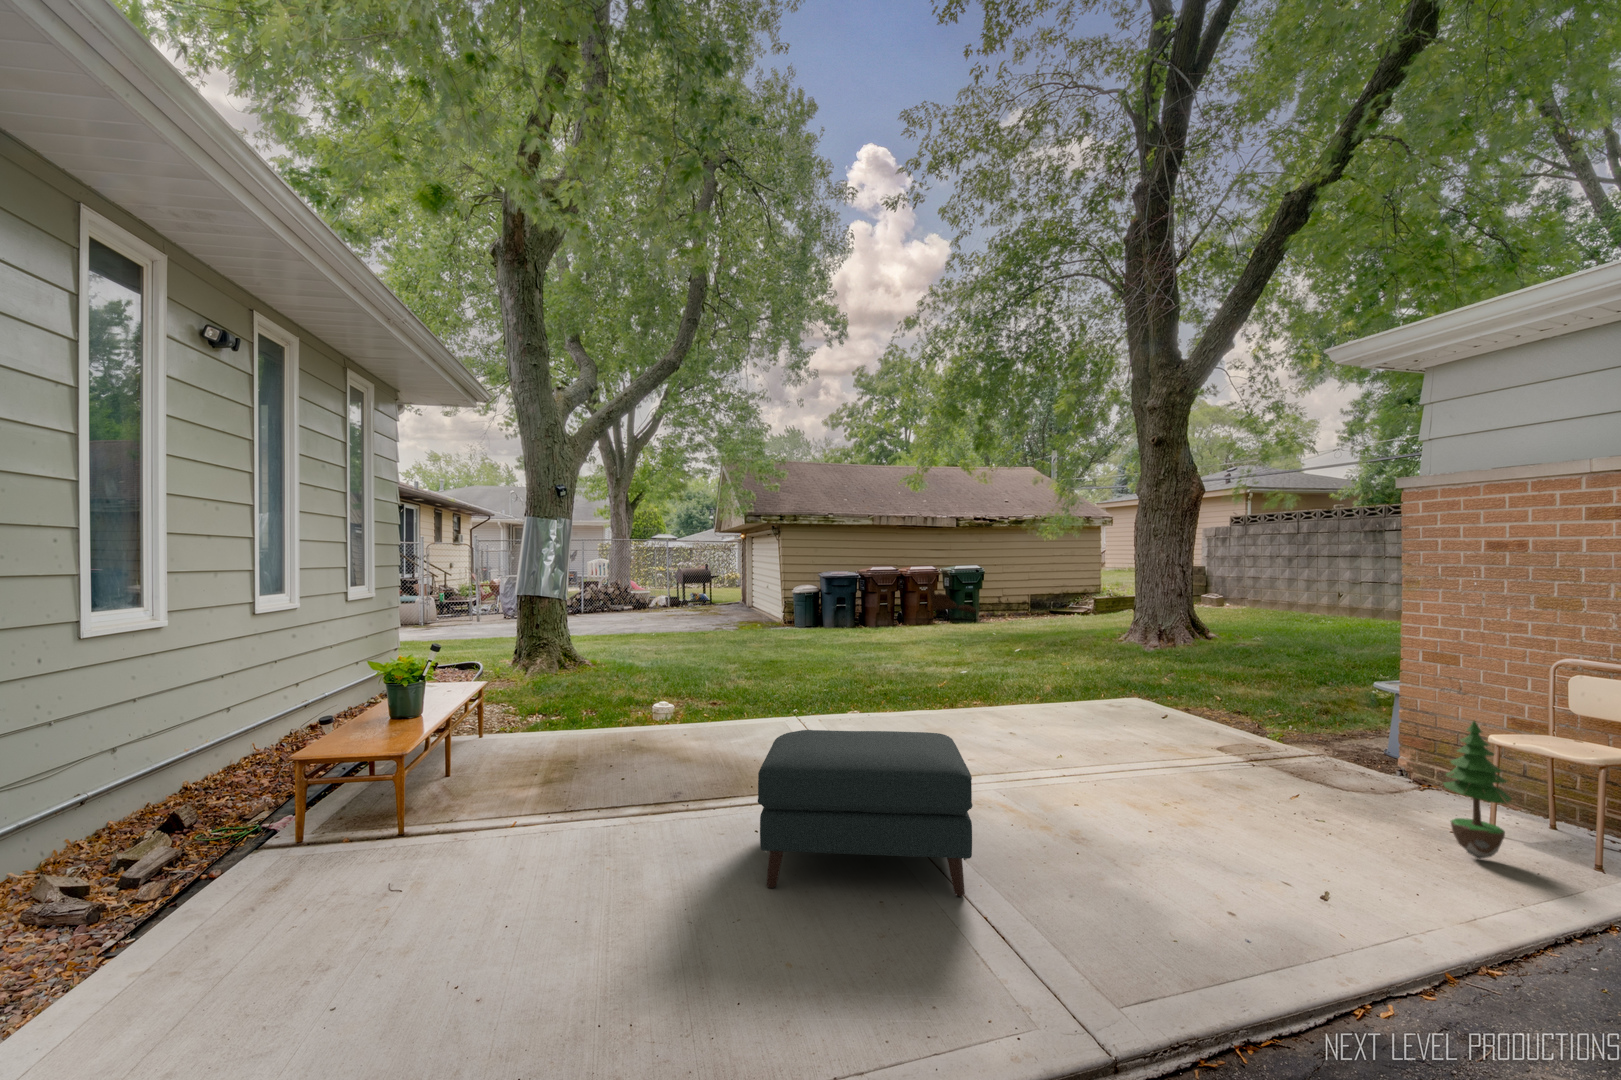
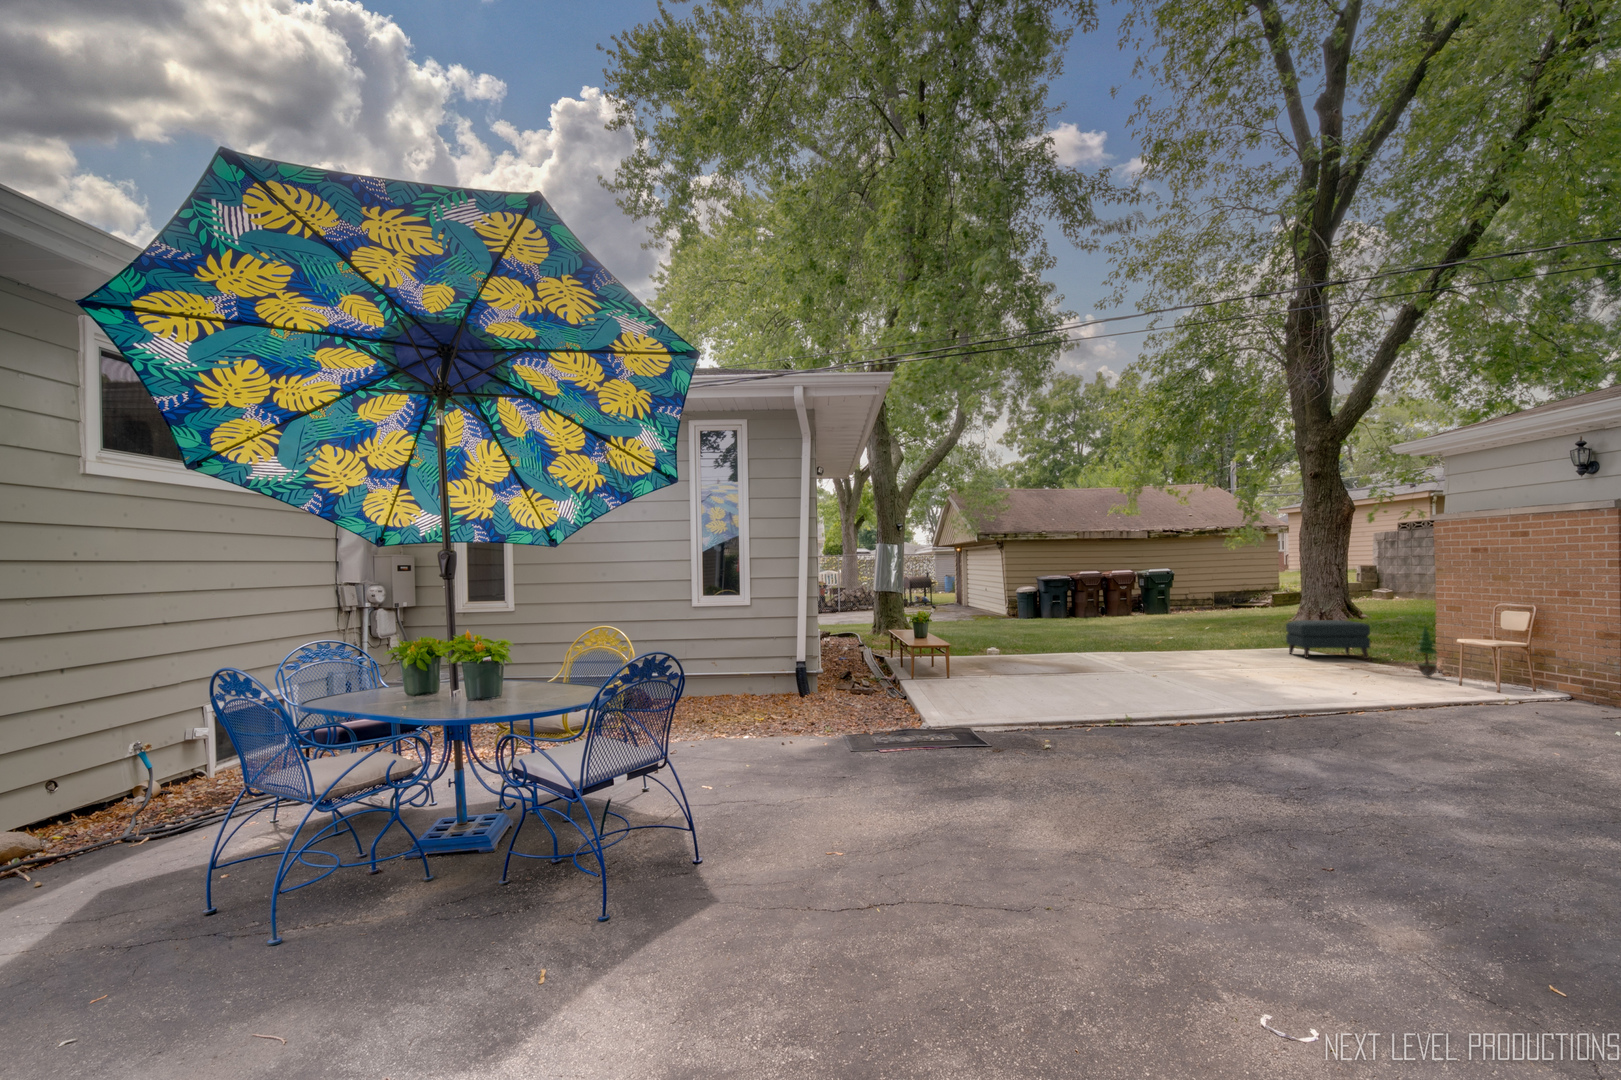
lounge chair: present [927,575,976,620] -> none [1124,576,1170,613]
ottoman: present [758,730,972,896] -> present [1286,620,1370,659]

